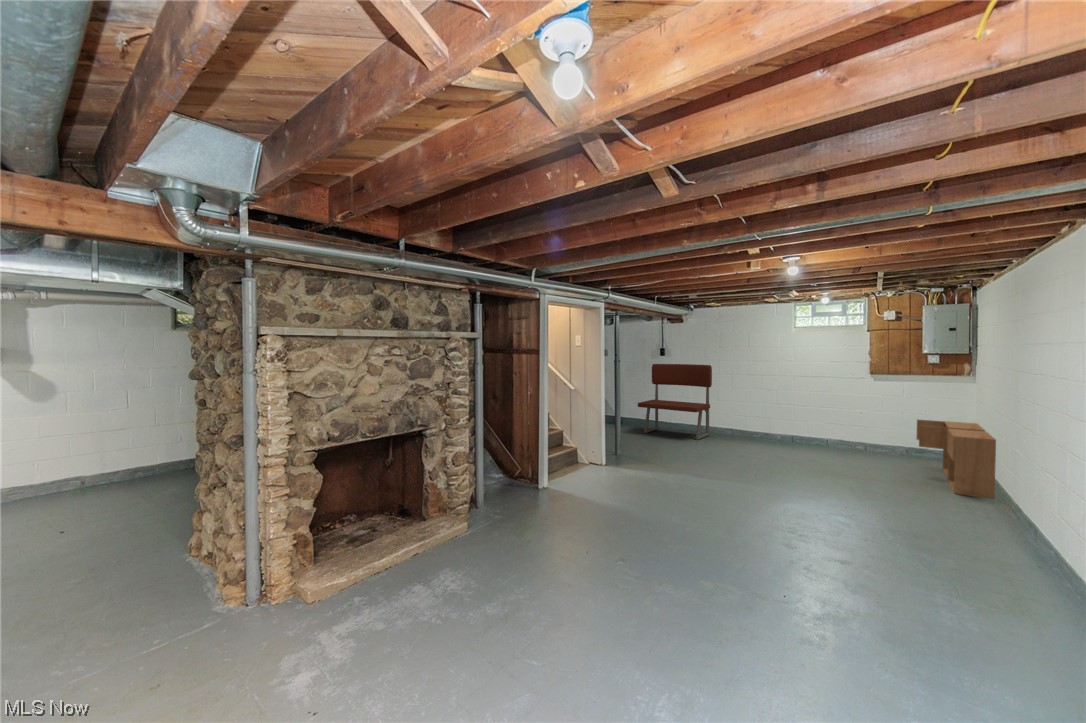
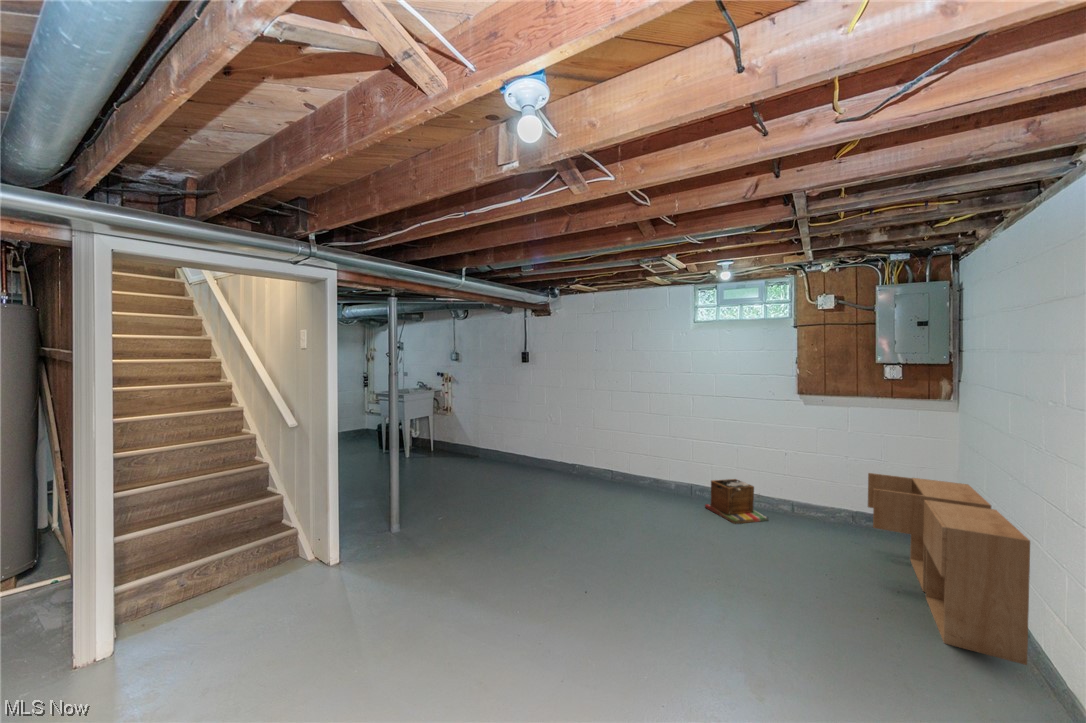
bench: present [638,364,712,440] -> none [478,374,582,489]
laundry basket: none [806,430,851,455] -> present [705,479,769,524]

